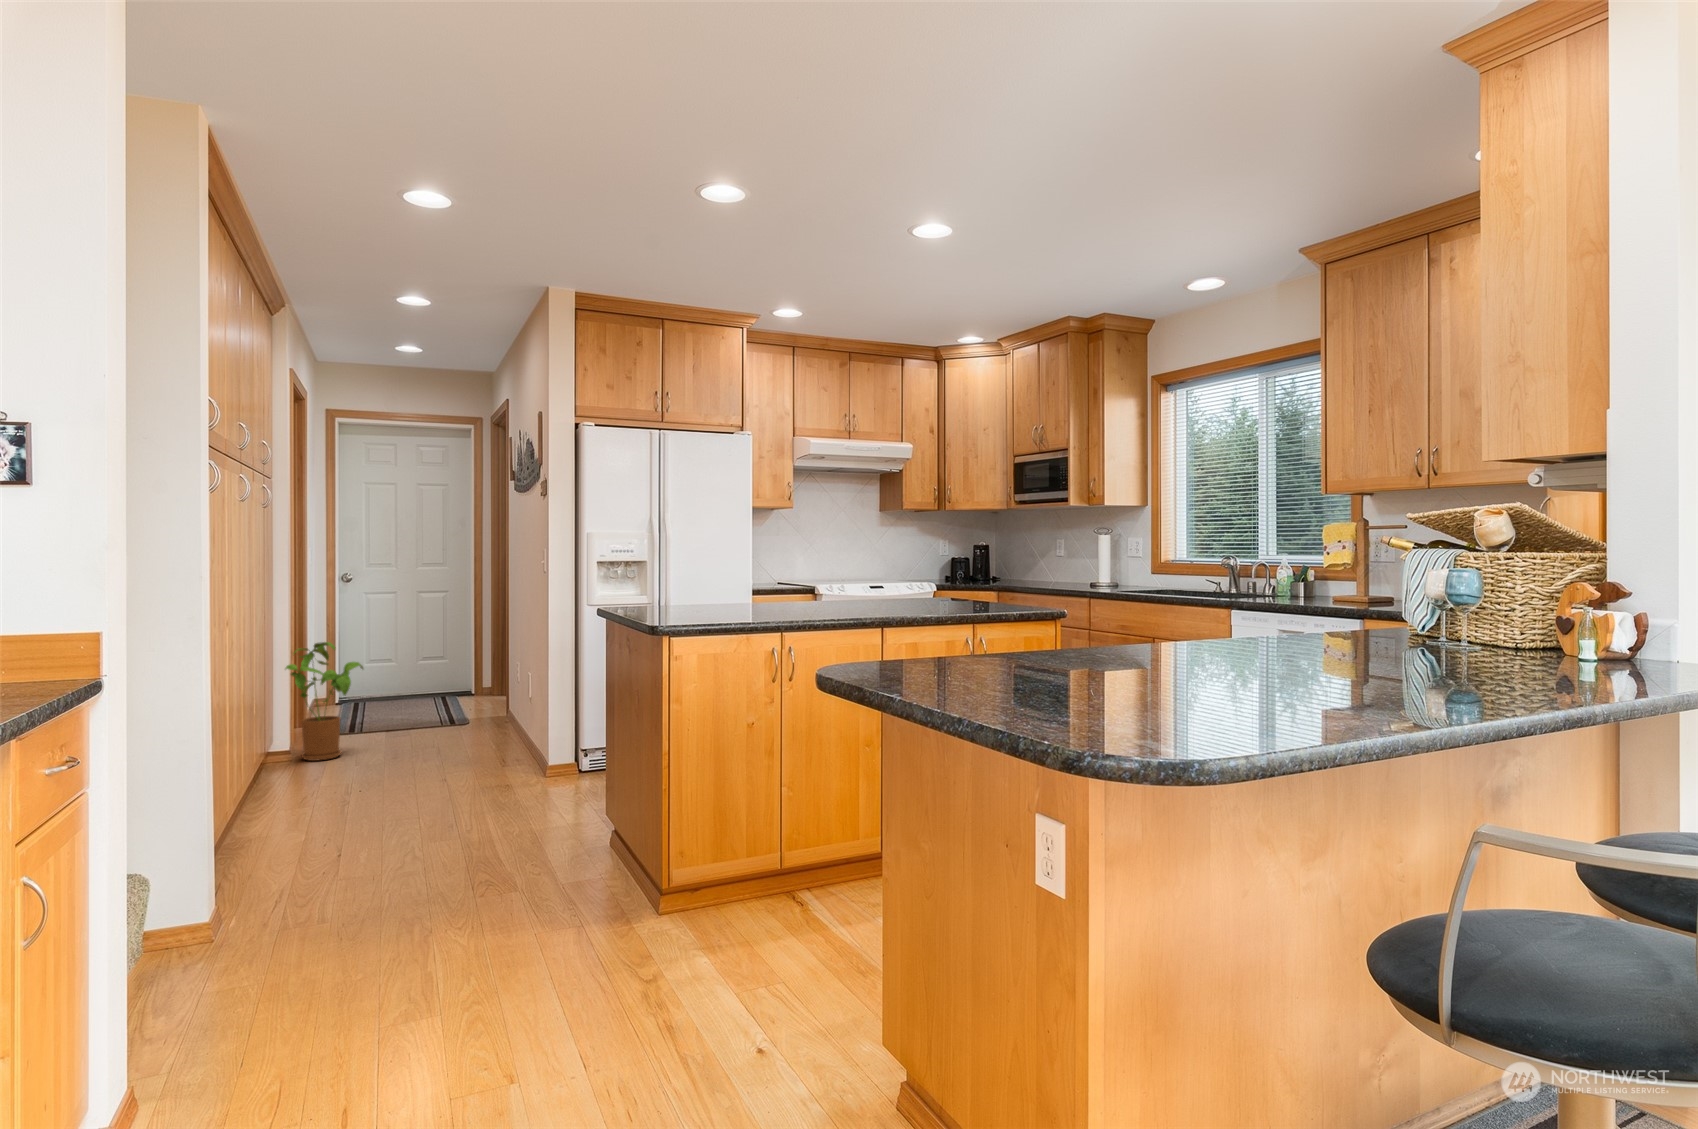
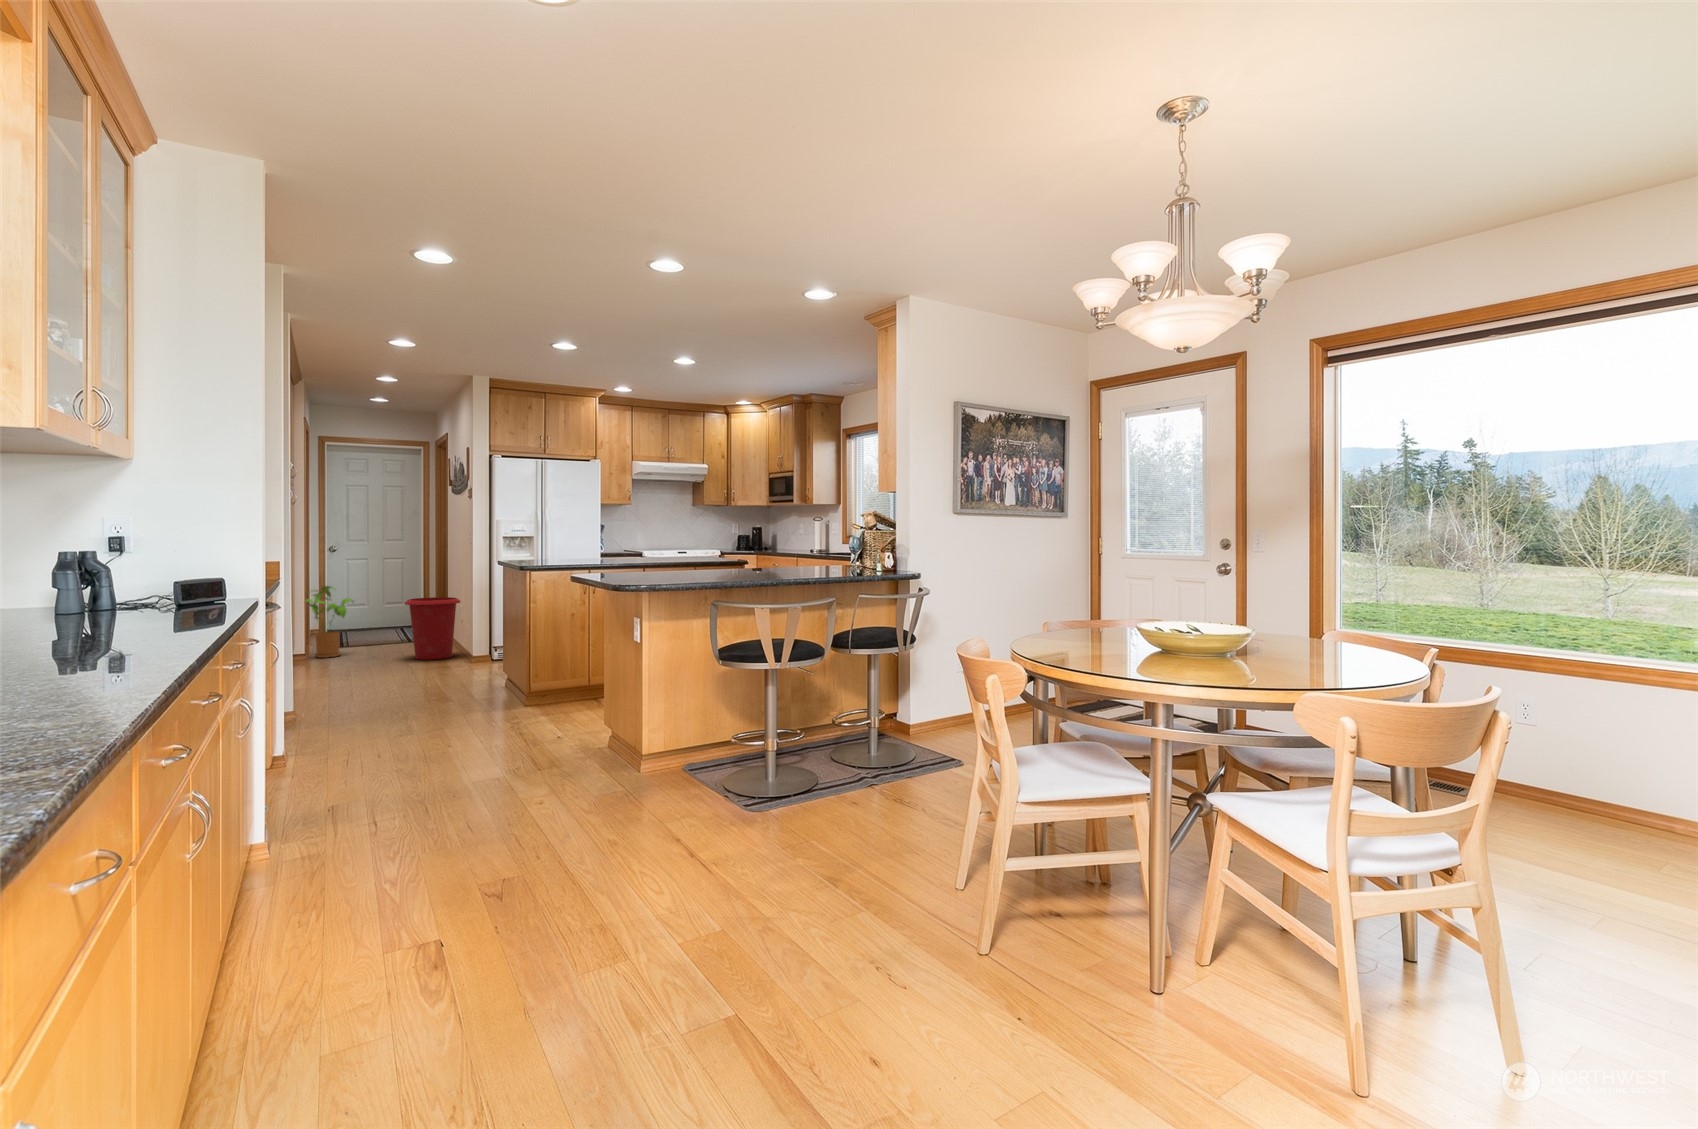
waste bin: none [439,661,528,769] -> present [404,597,461,660]

